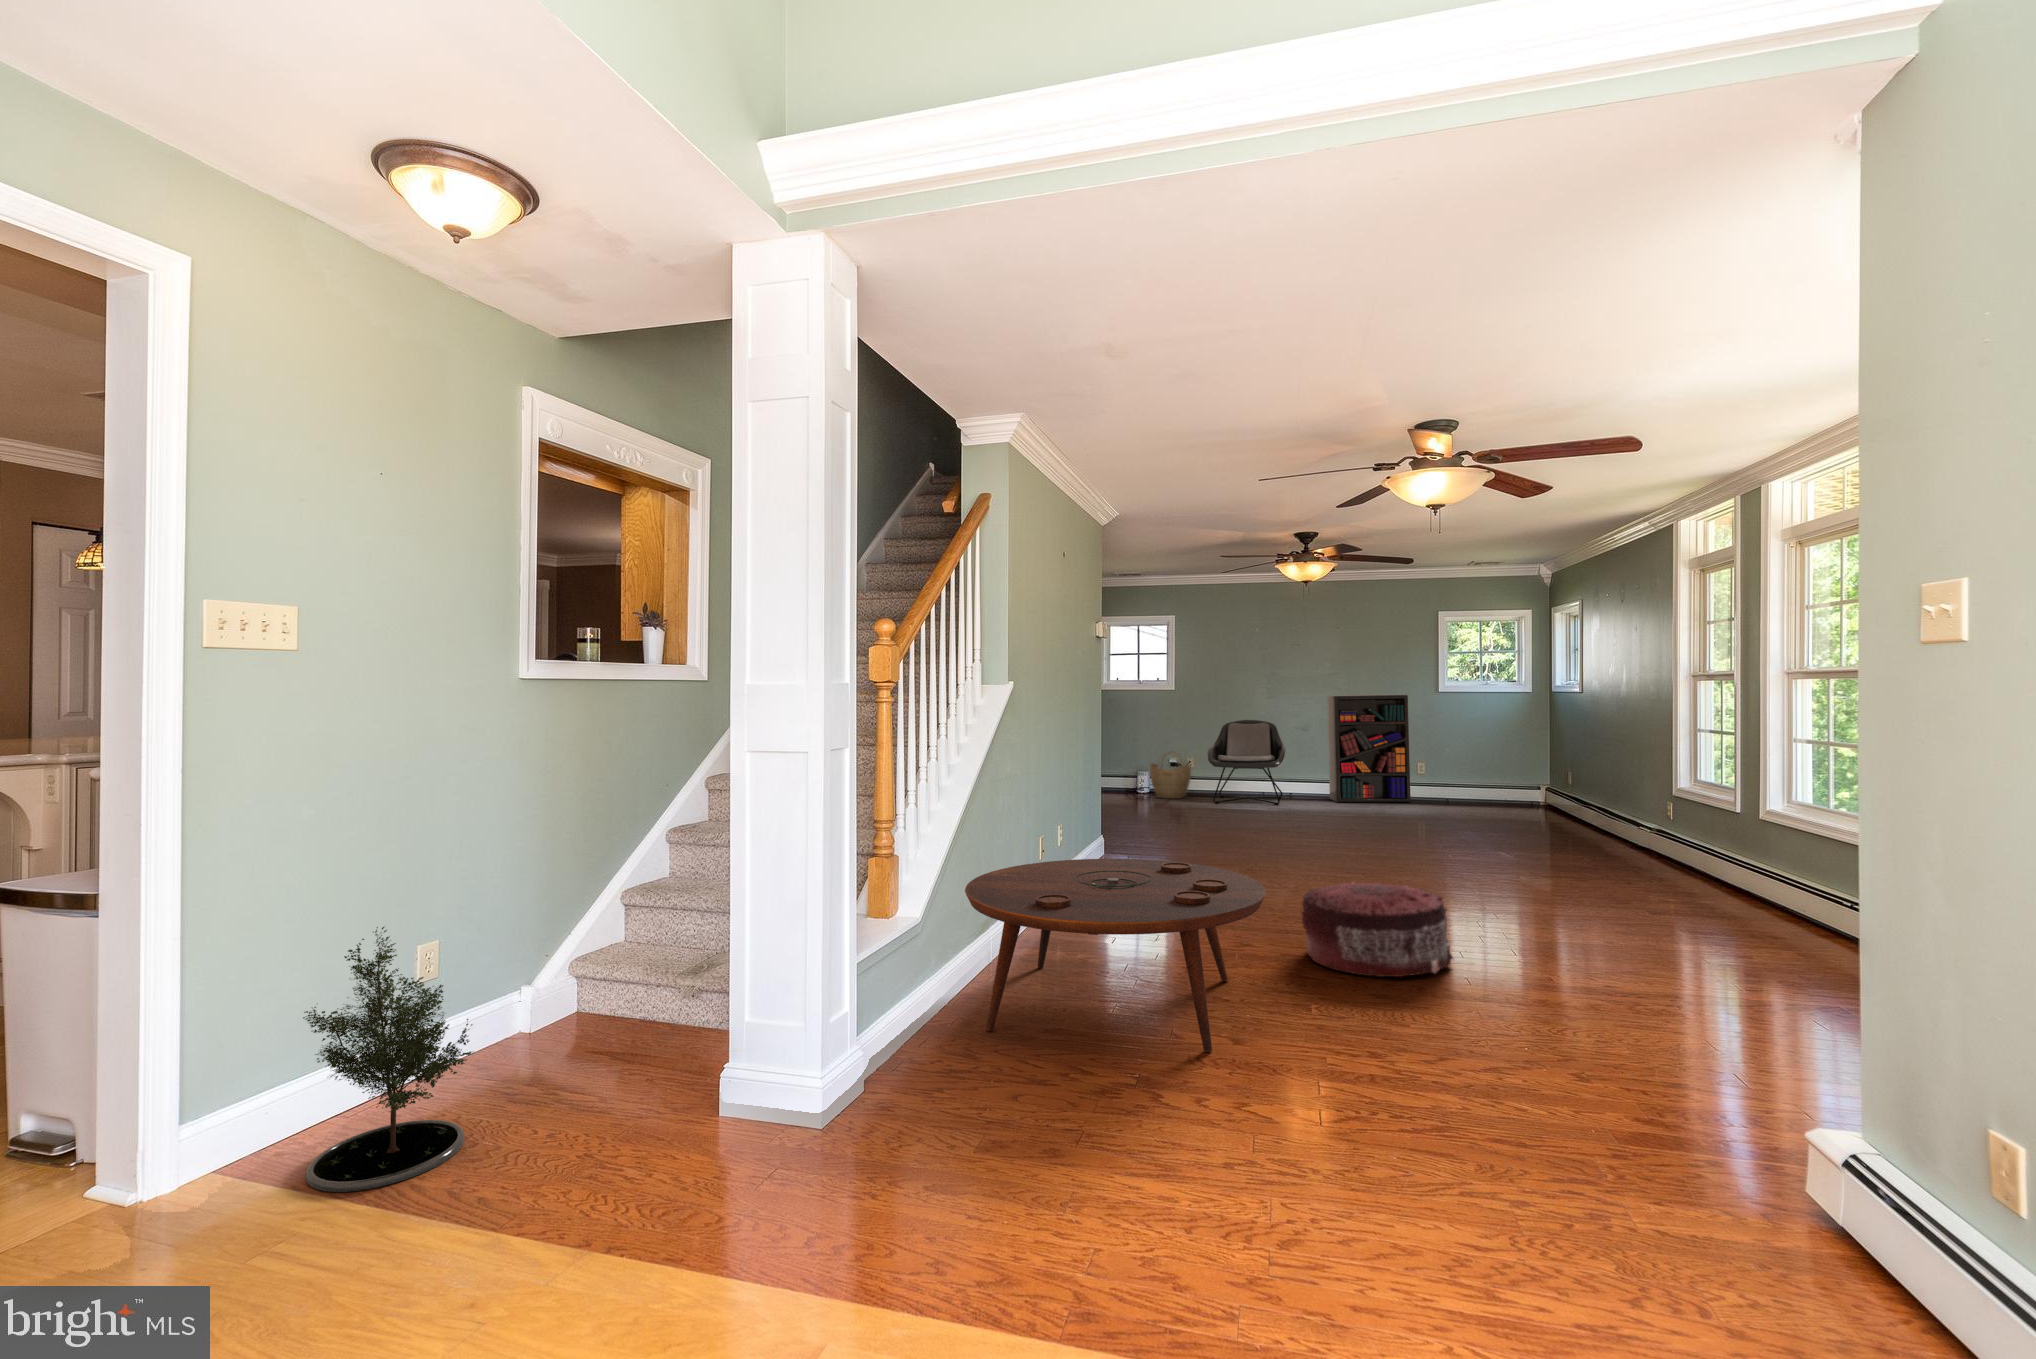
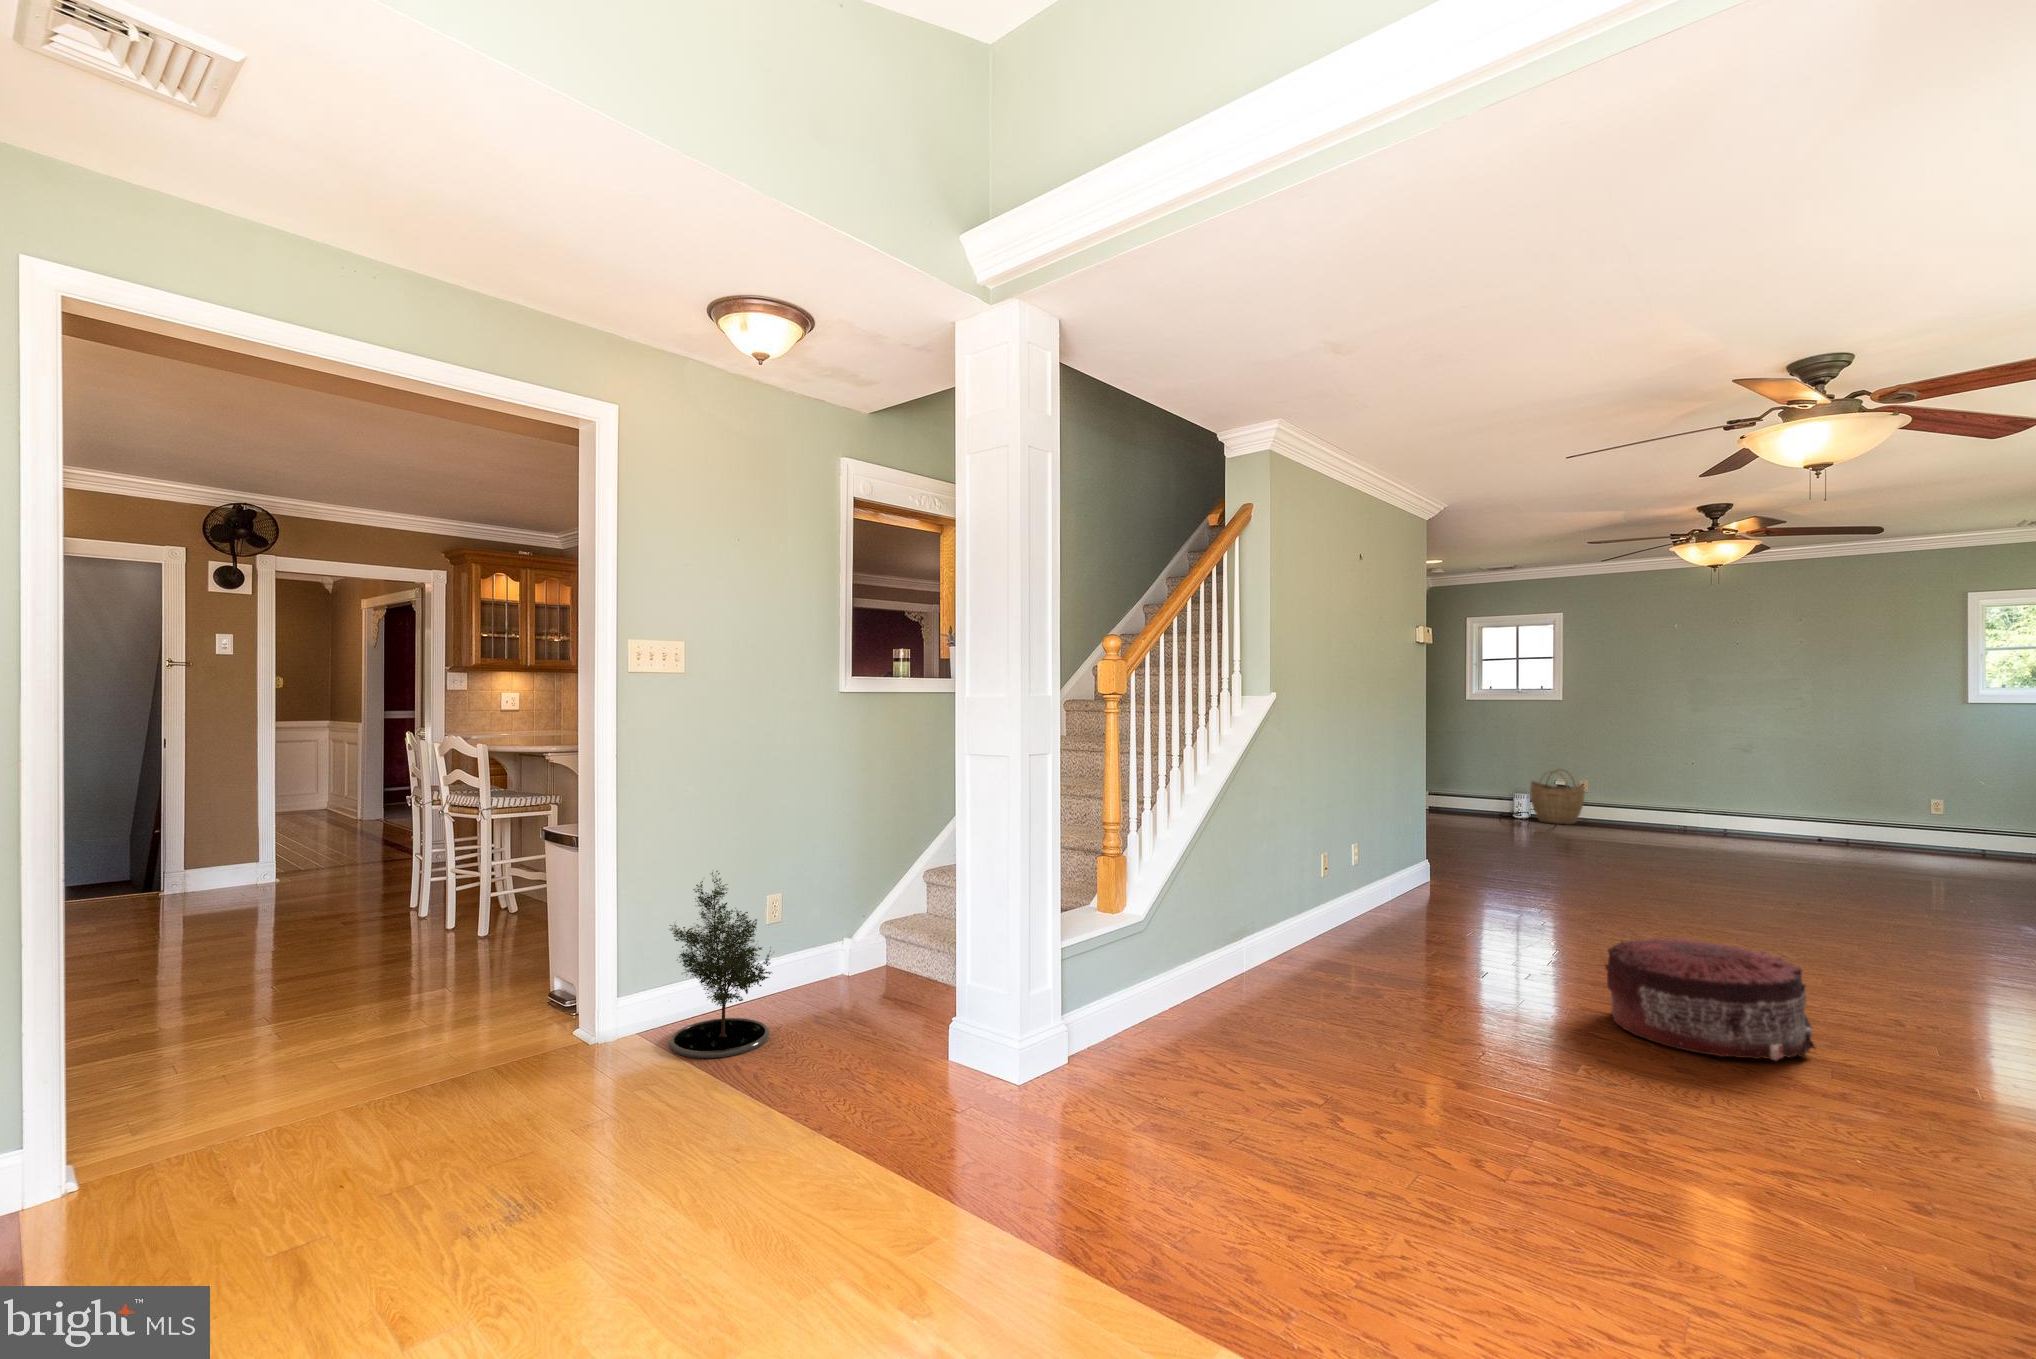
bookshelf: present [1327,695,1411,802] -> none [1783,710,1914,854]
lounge chair: present [1208,720,1286,805] -> none [1603,736,1715,842]
coffee table: present [965,859,1266,1052] -> none [1193,877,1520,1091]

